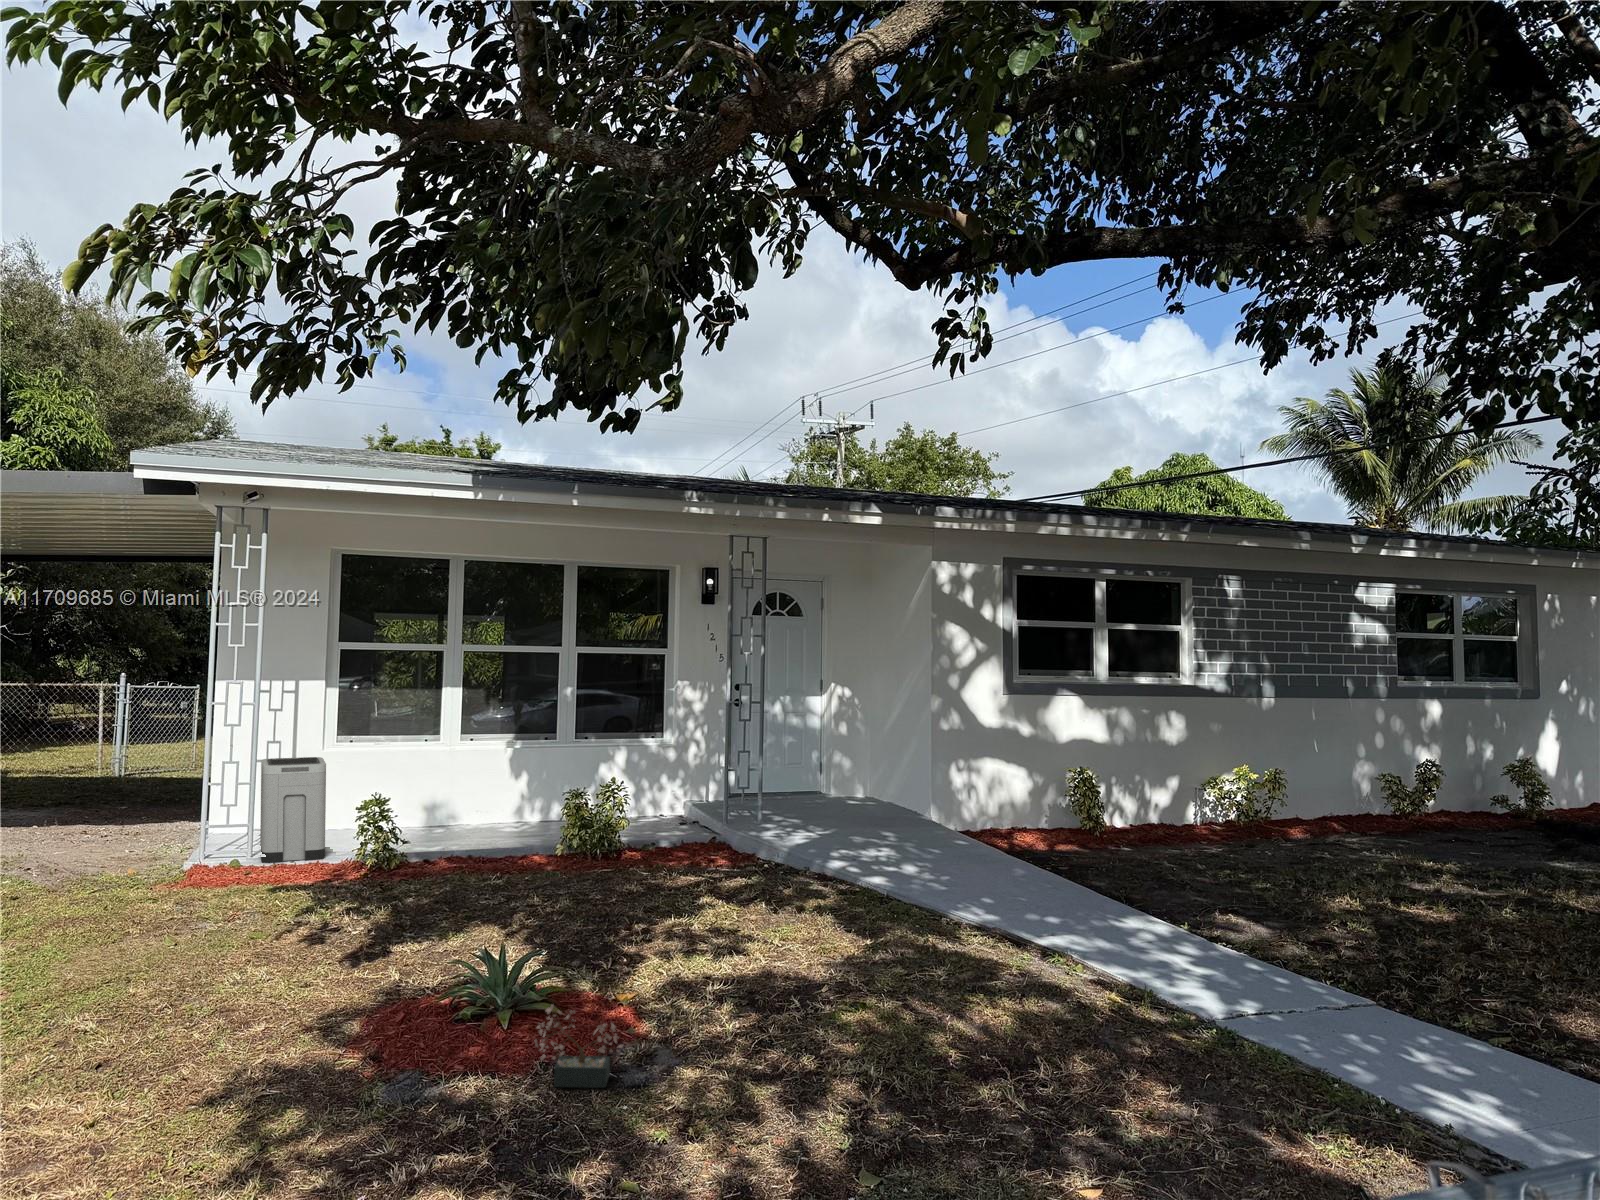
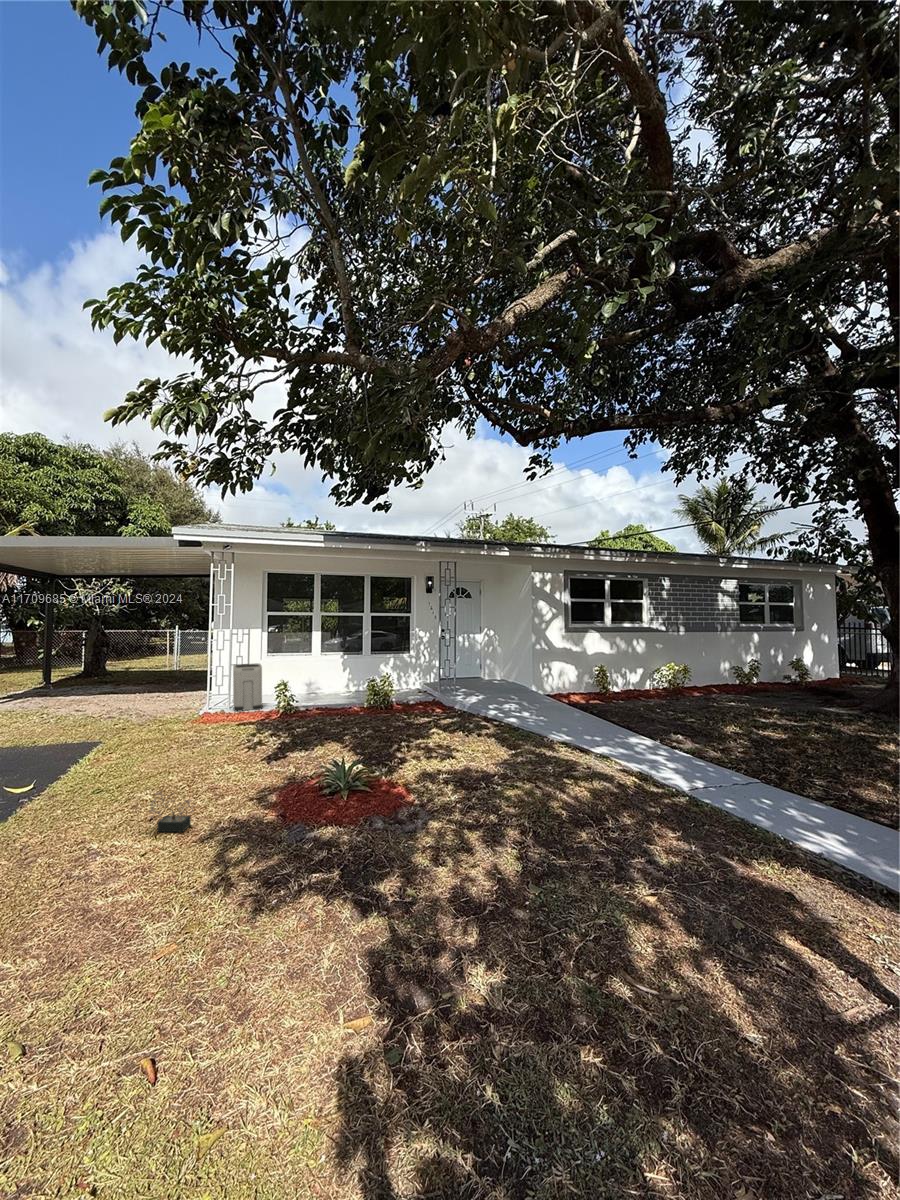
decorative plant: present [535,1005,623,1088] -> present [149,792,195,832]

